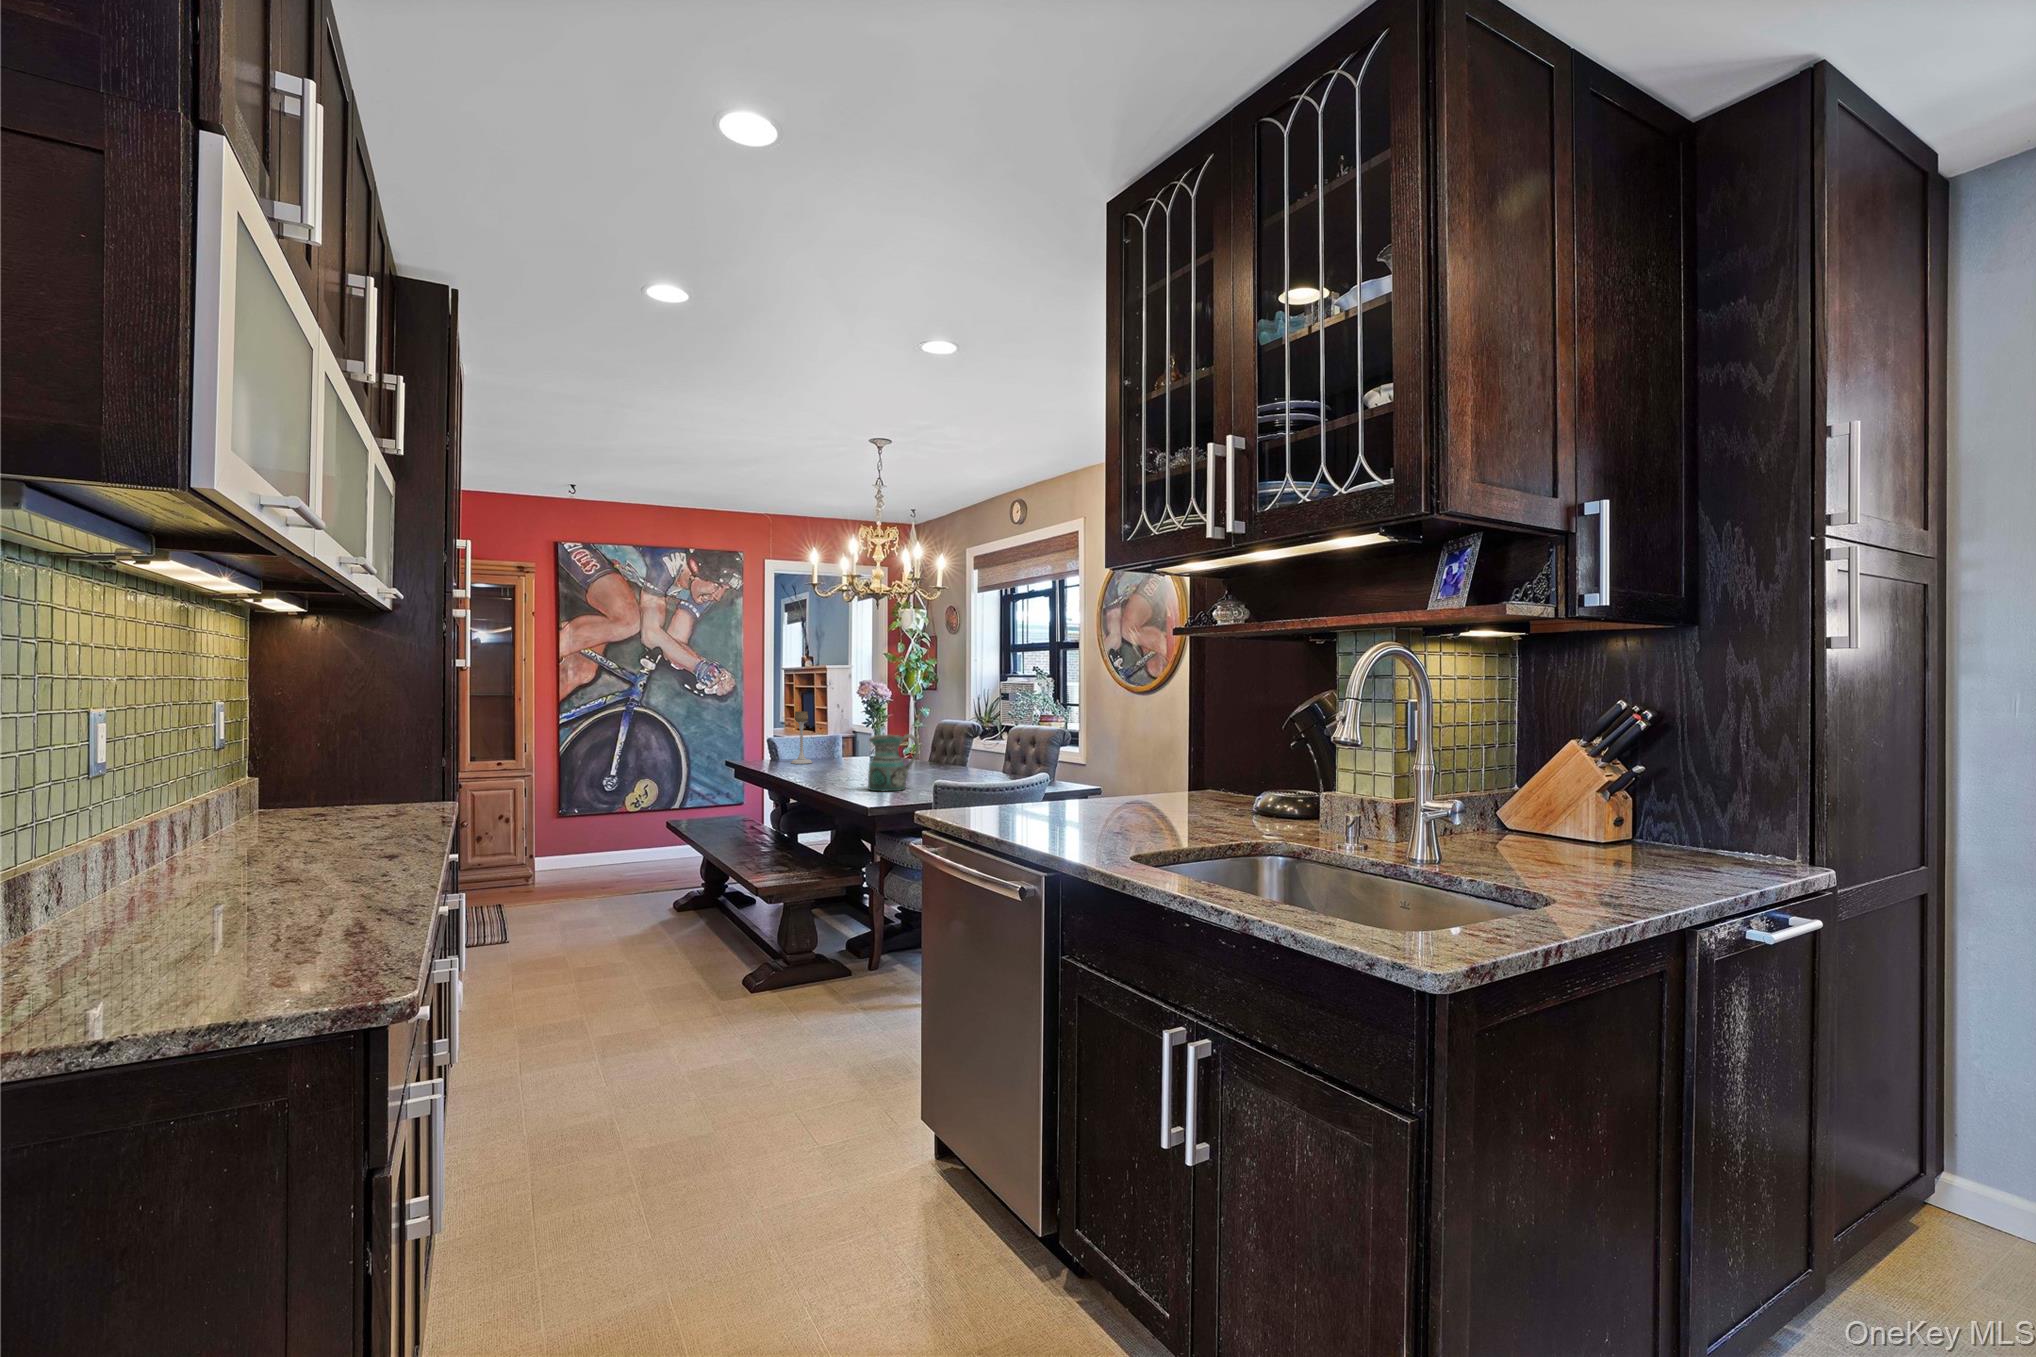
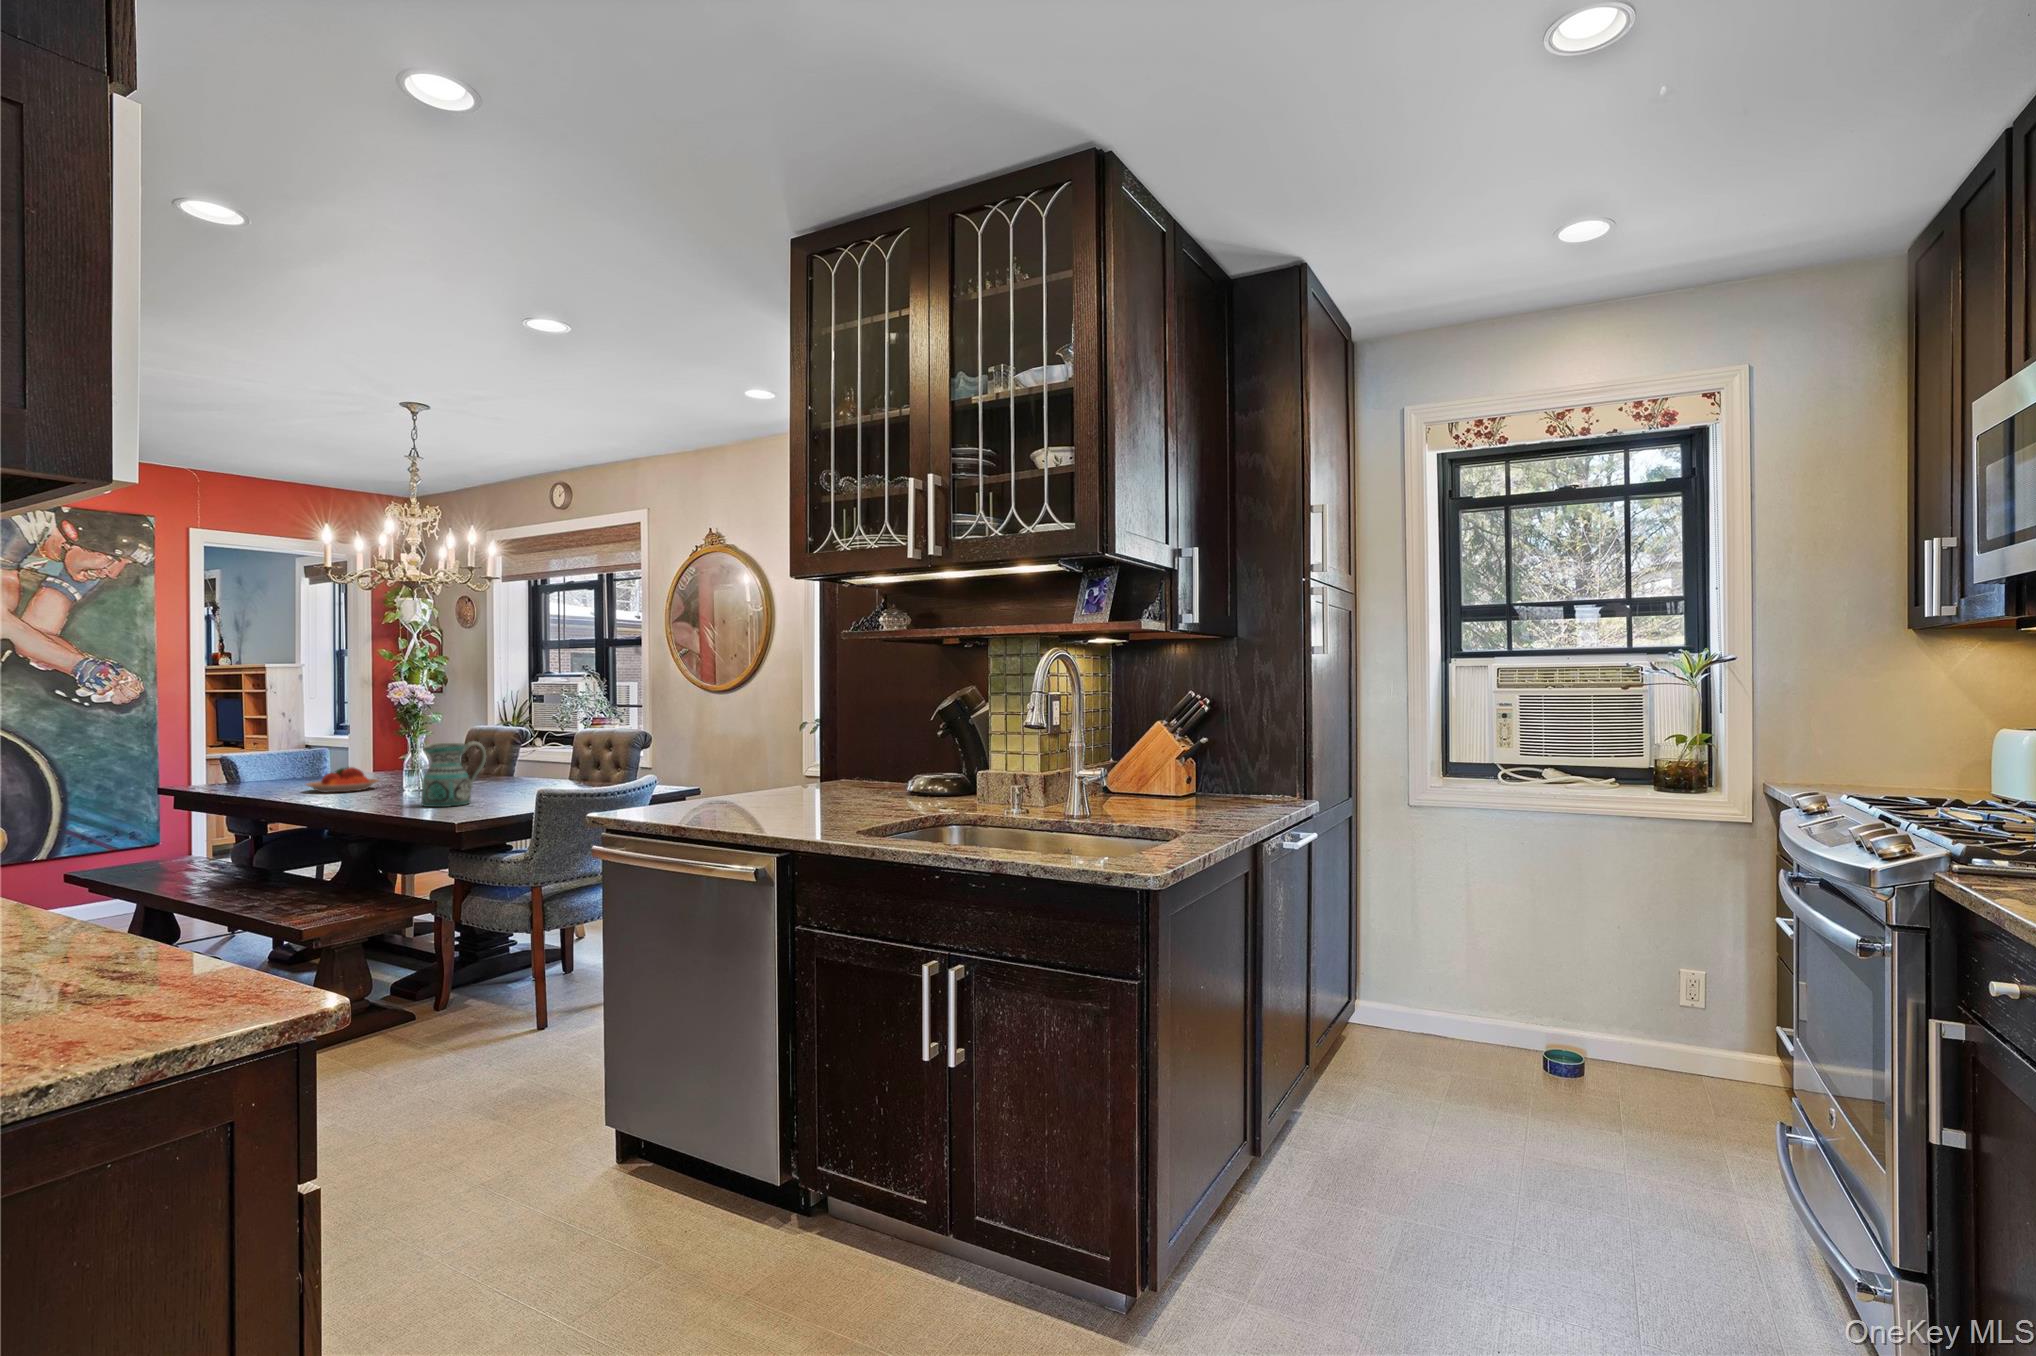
candle holder: present [791,711,812,764] -> none [267,720,299,785]
plate: none [806,751,859,773] -> present [306,767,379,792]

